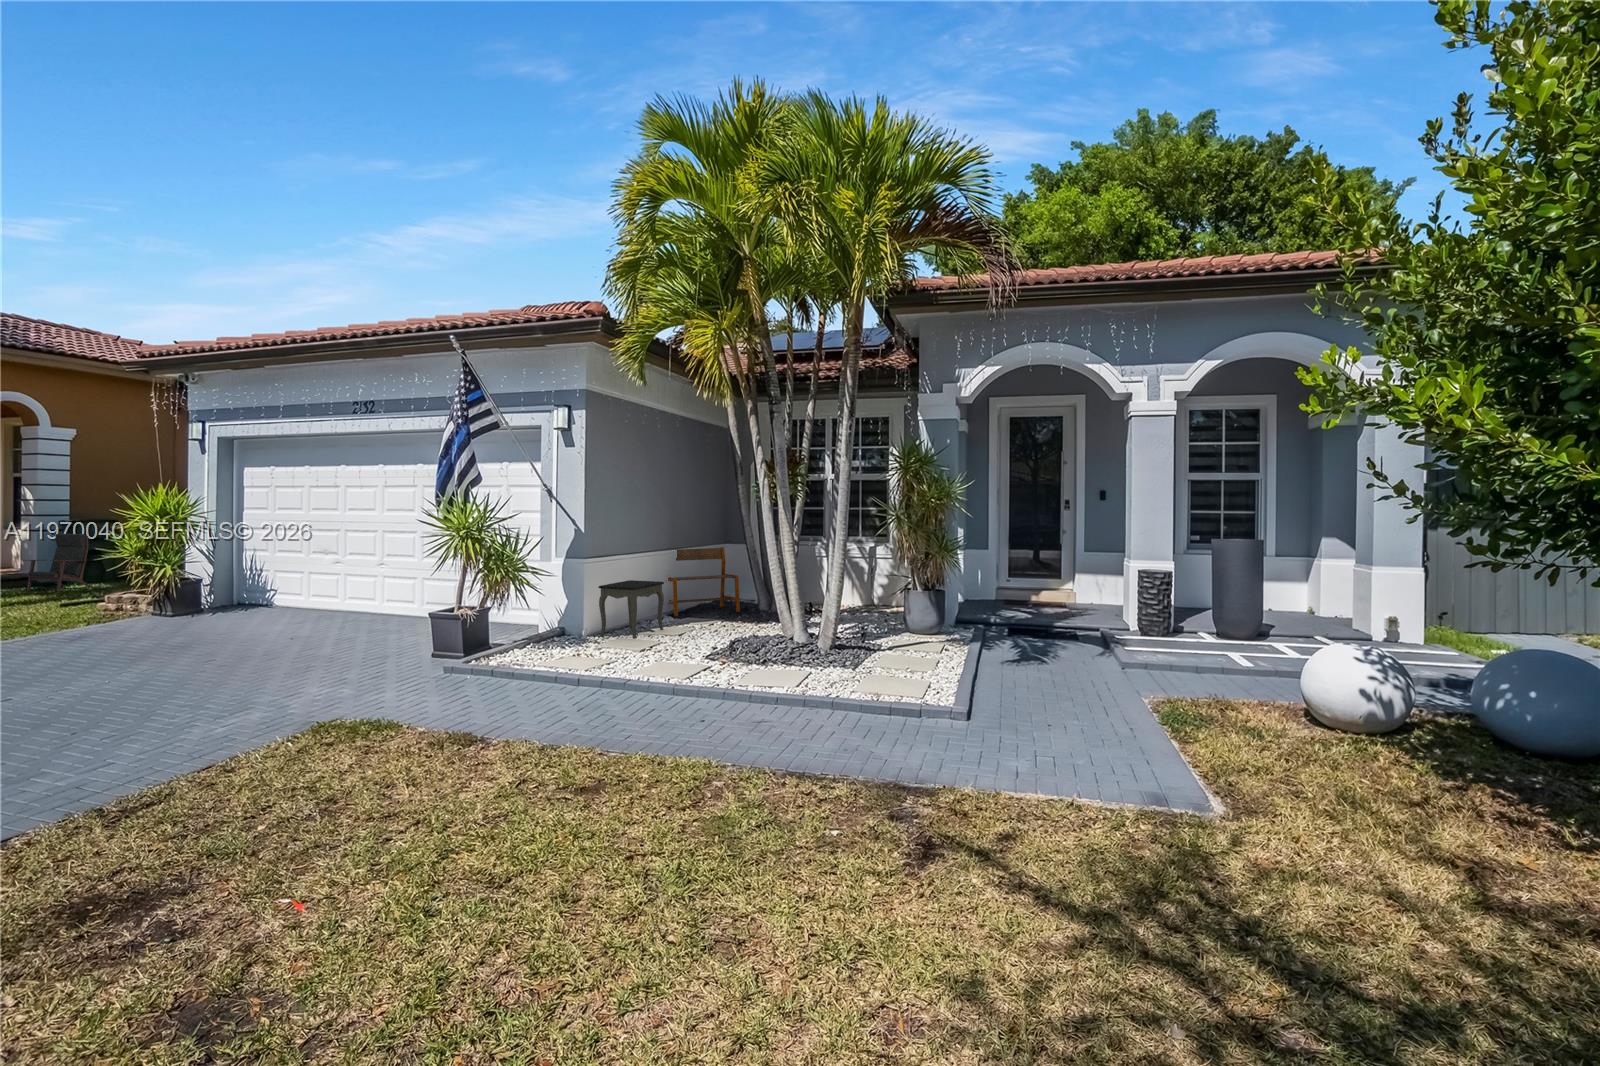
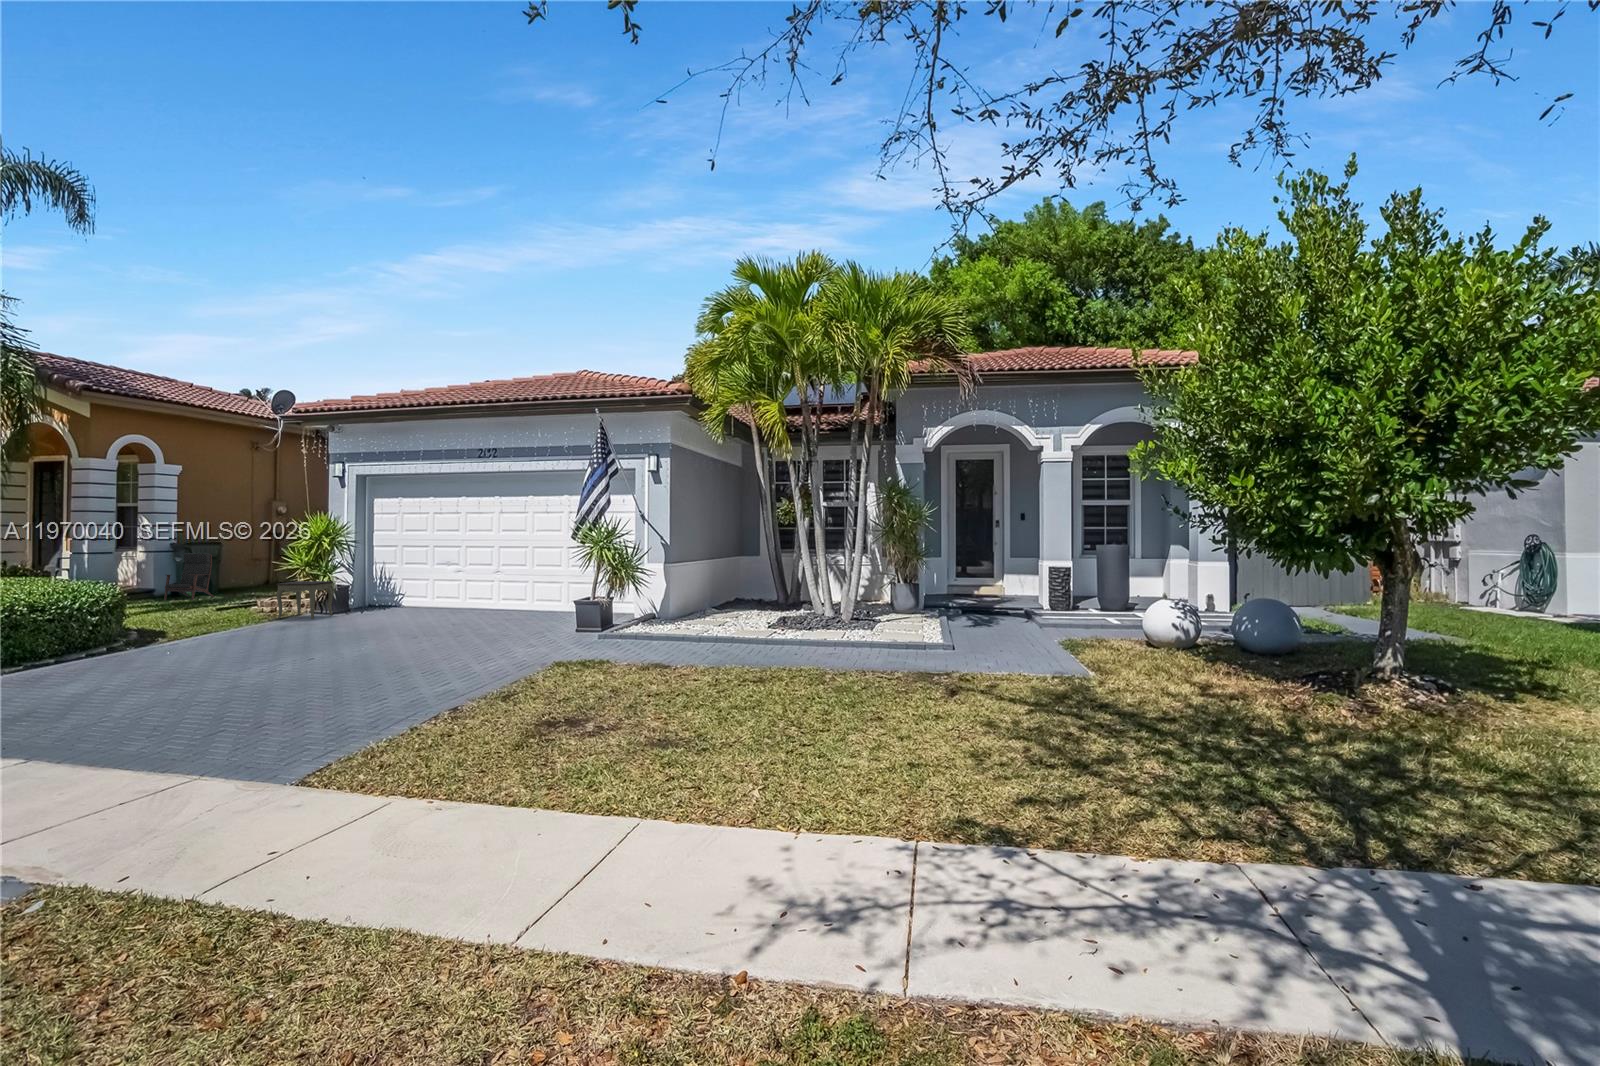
bench: present [668,547,740,616] -> none [708,556,765,607]
side table: present [598,580,664,638] -> present [276,581,333,619]

